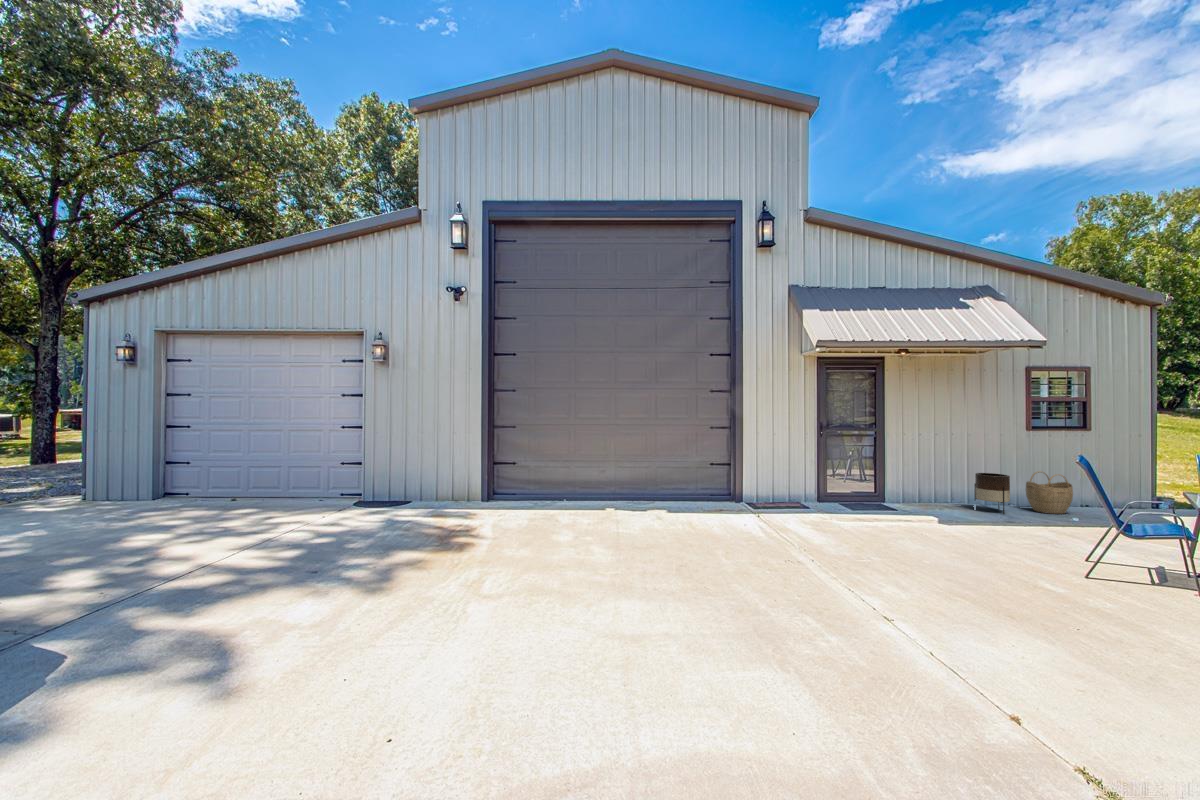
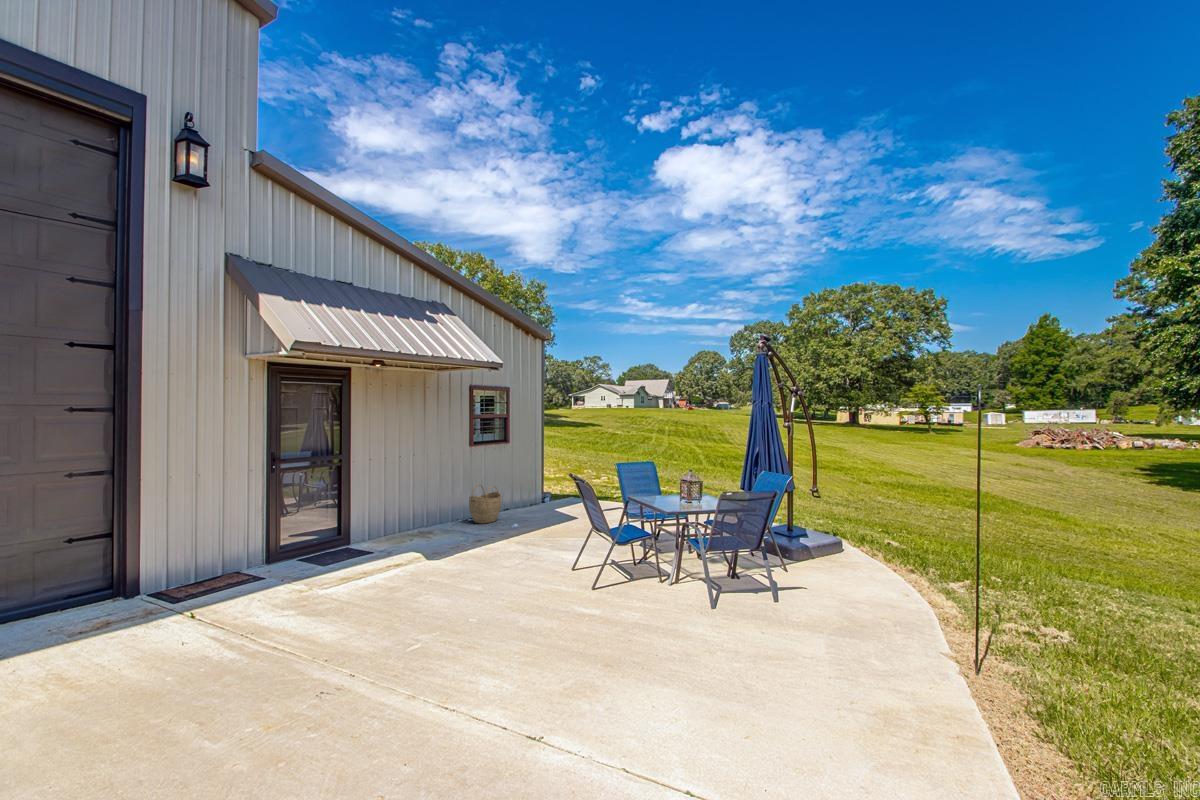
planter: present [974,473,1010,514] -> none [433,492,461,532]

